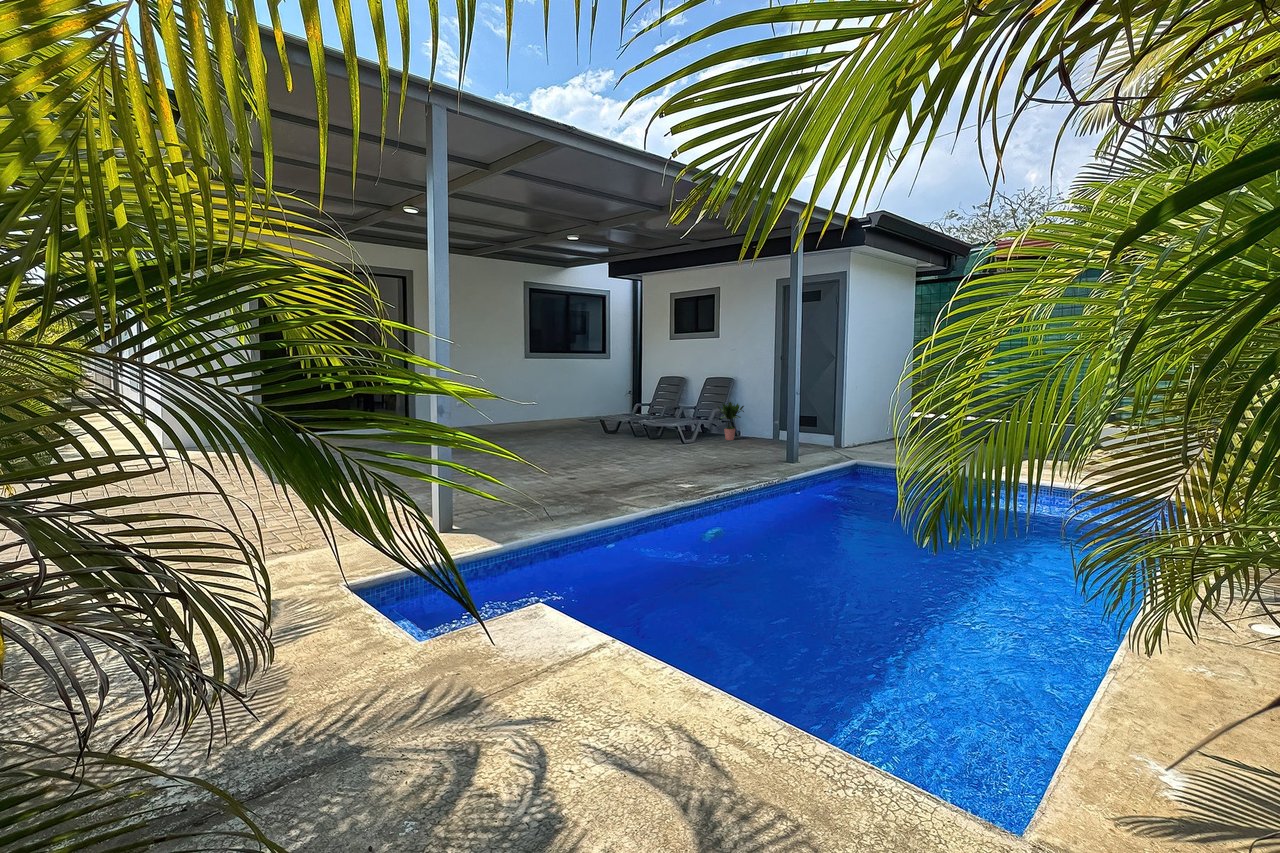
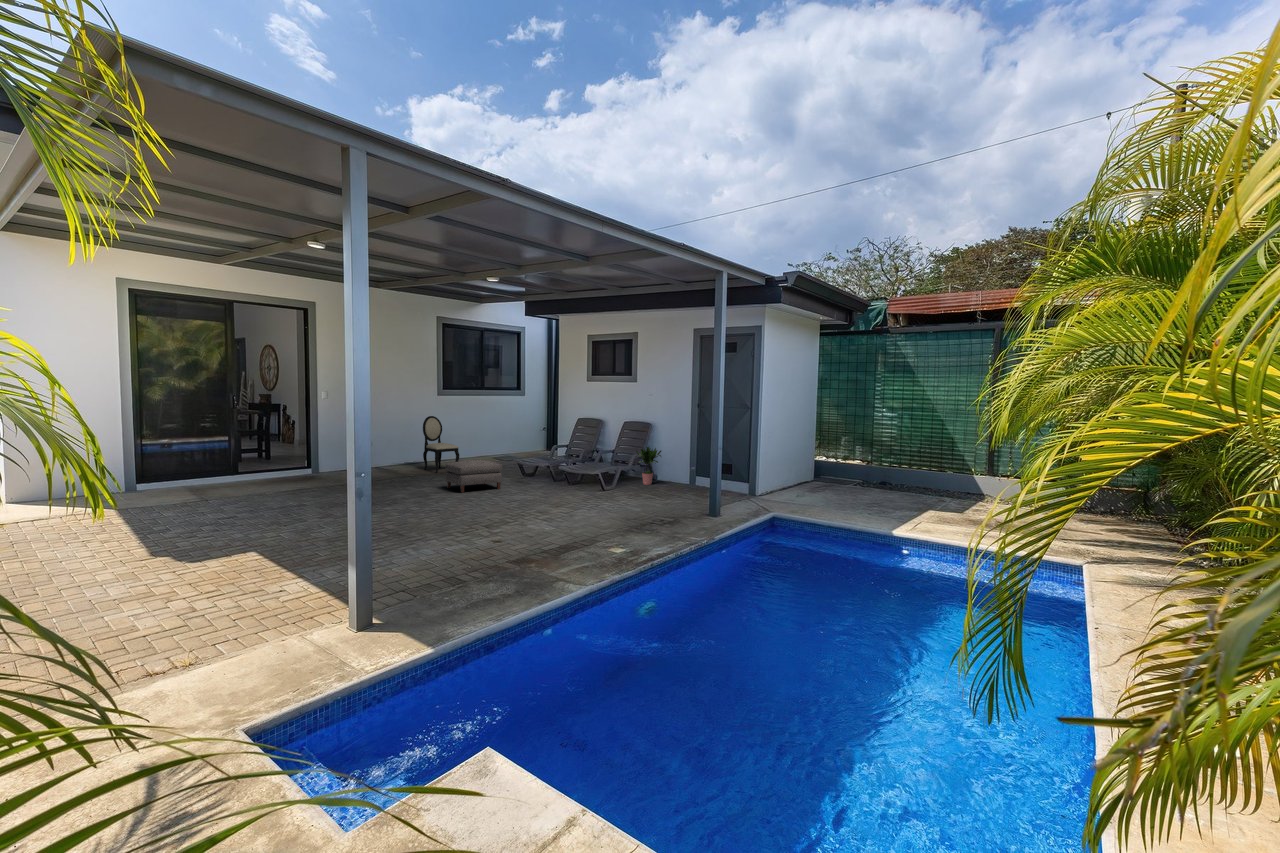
dining chair: none [512,378,547,432] -> present [423,416,459,473]
ottoman: none [531,416,585,446] -> present [445,460,502,493]

